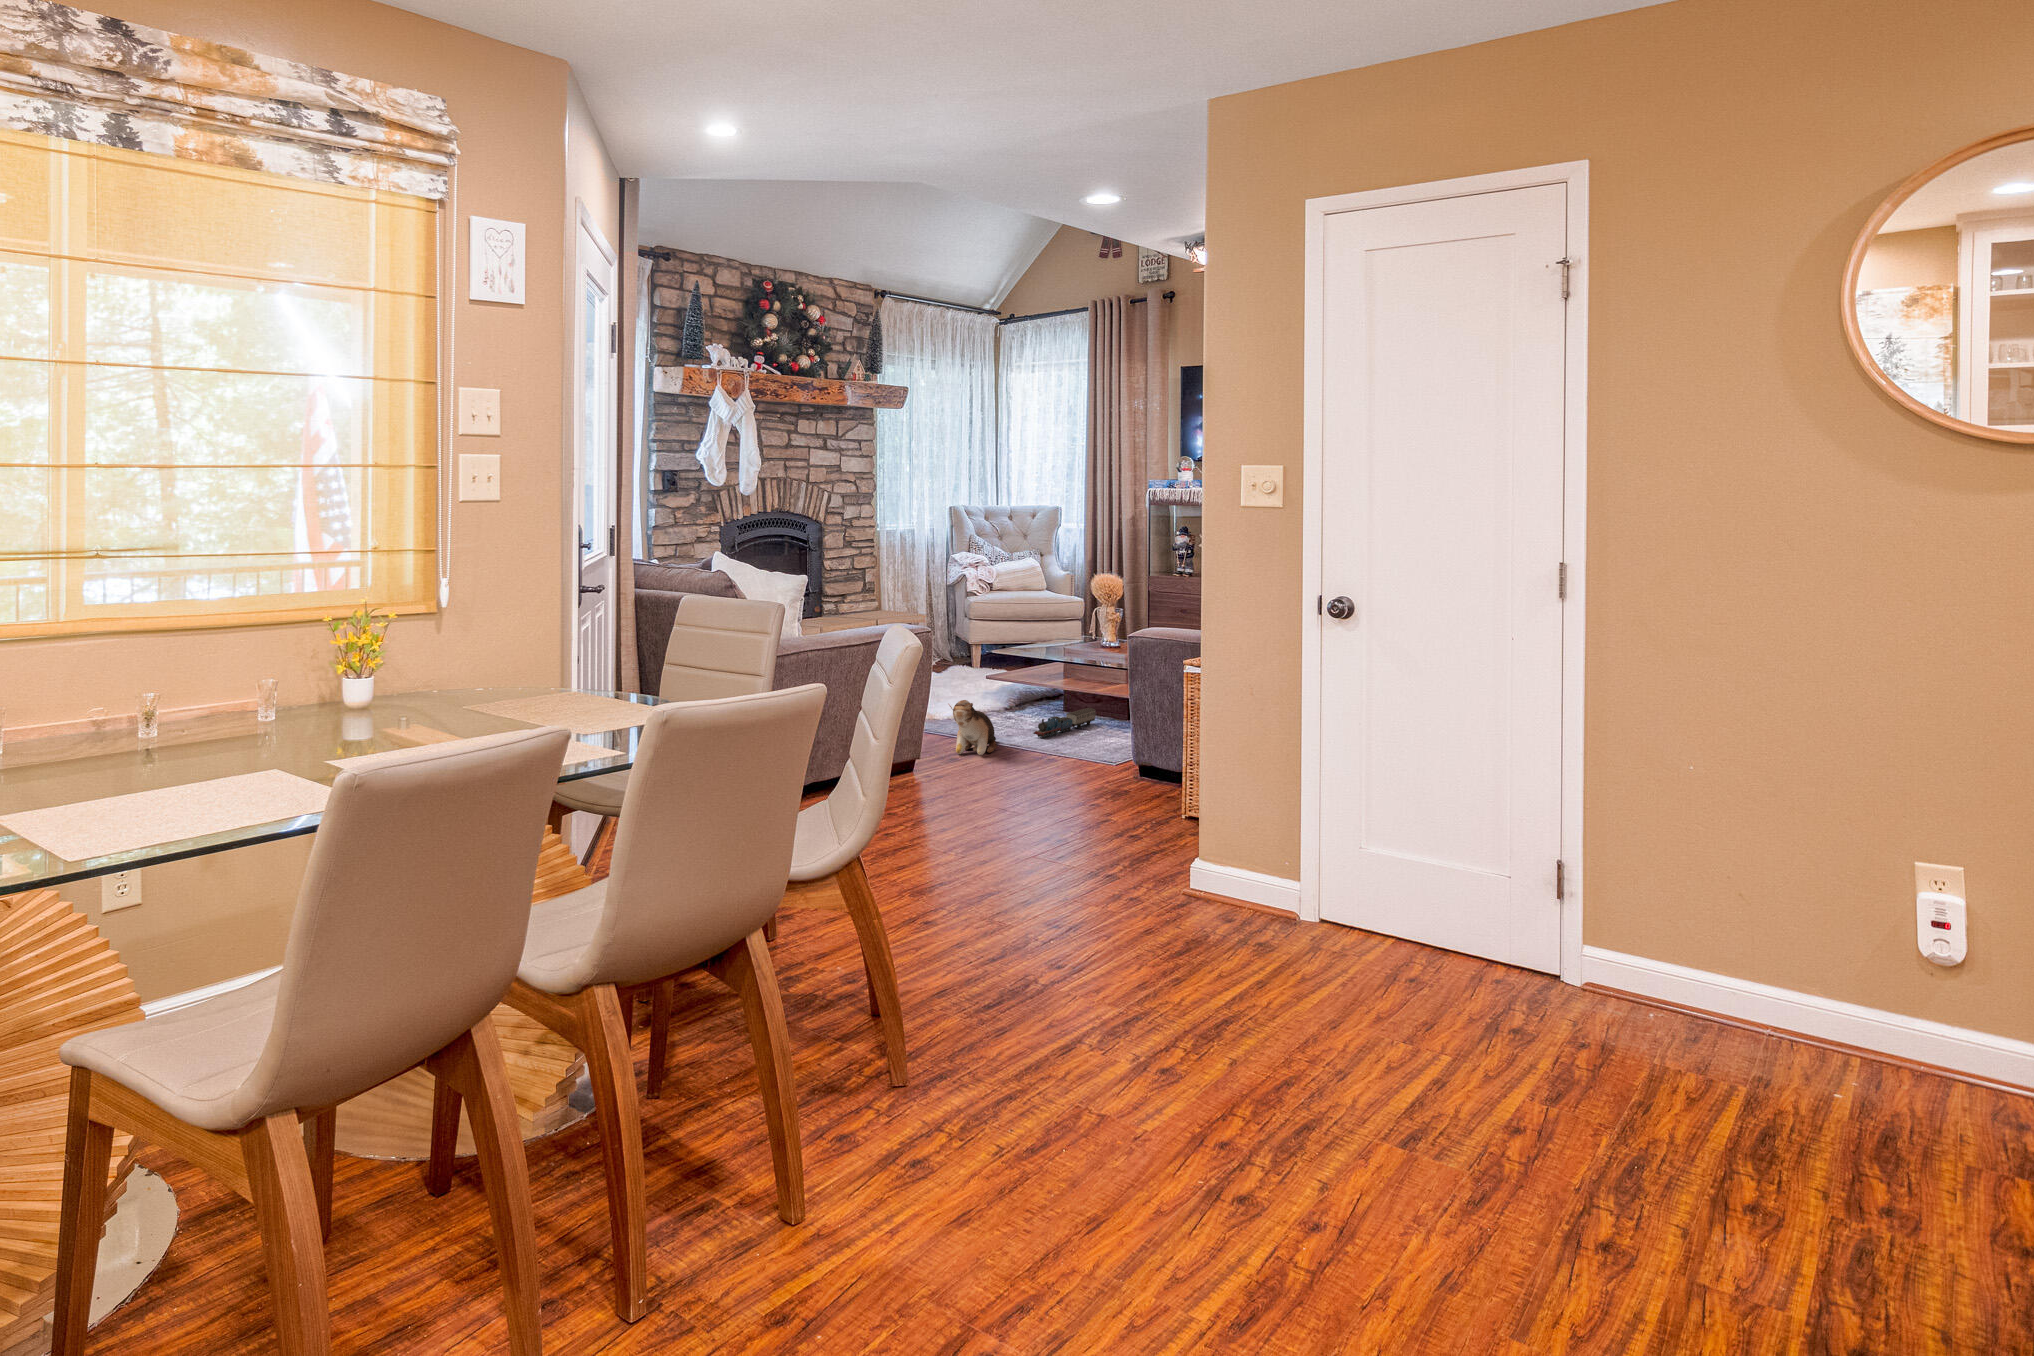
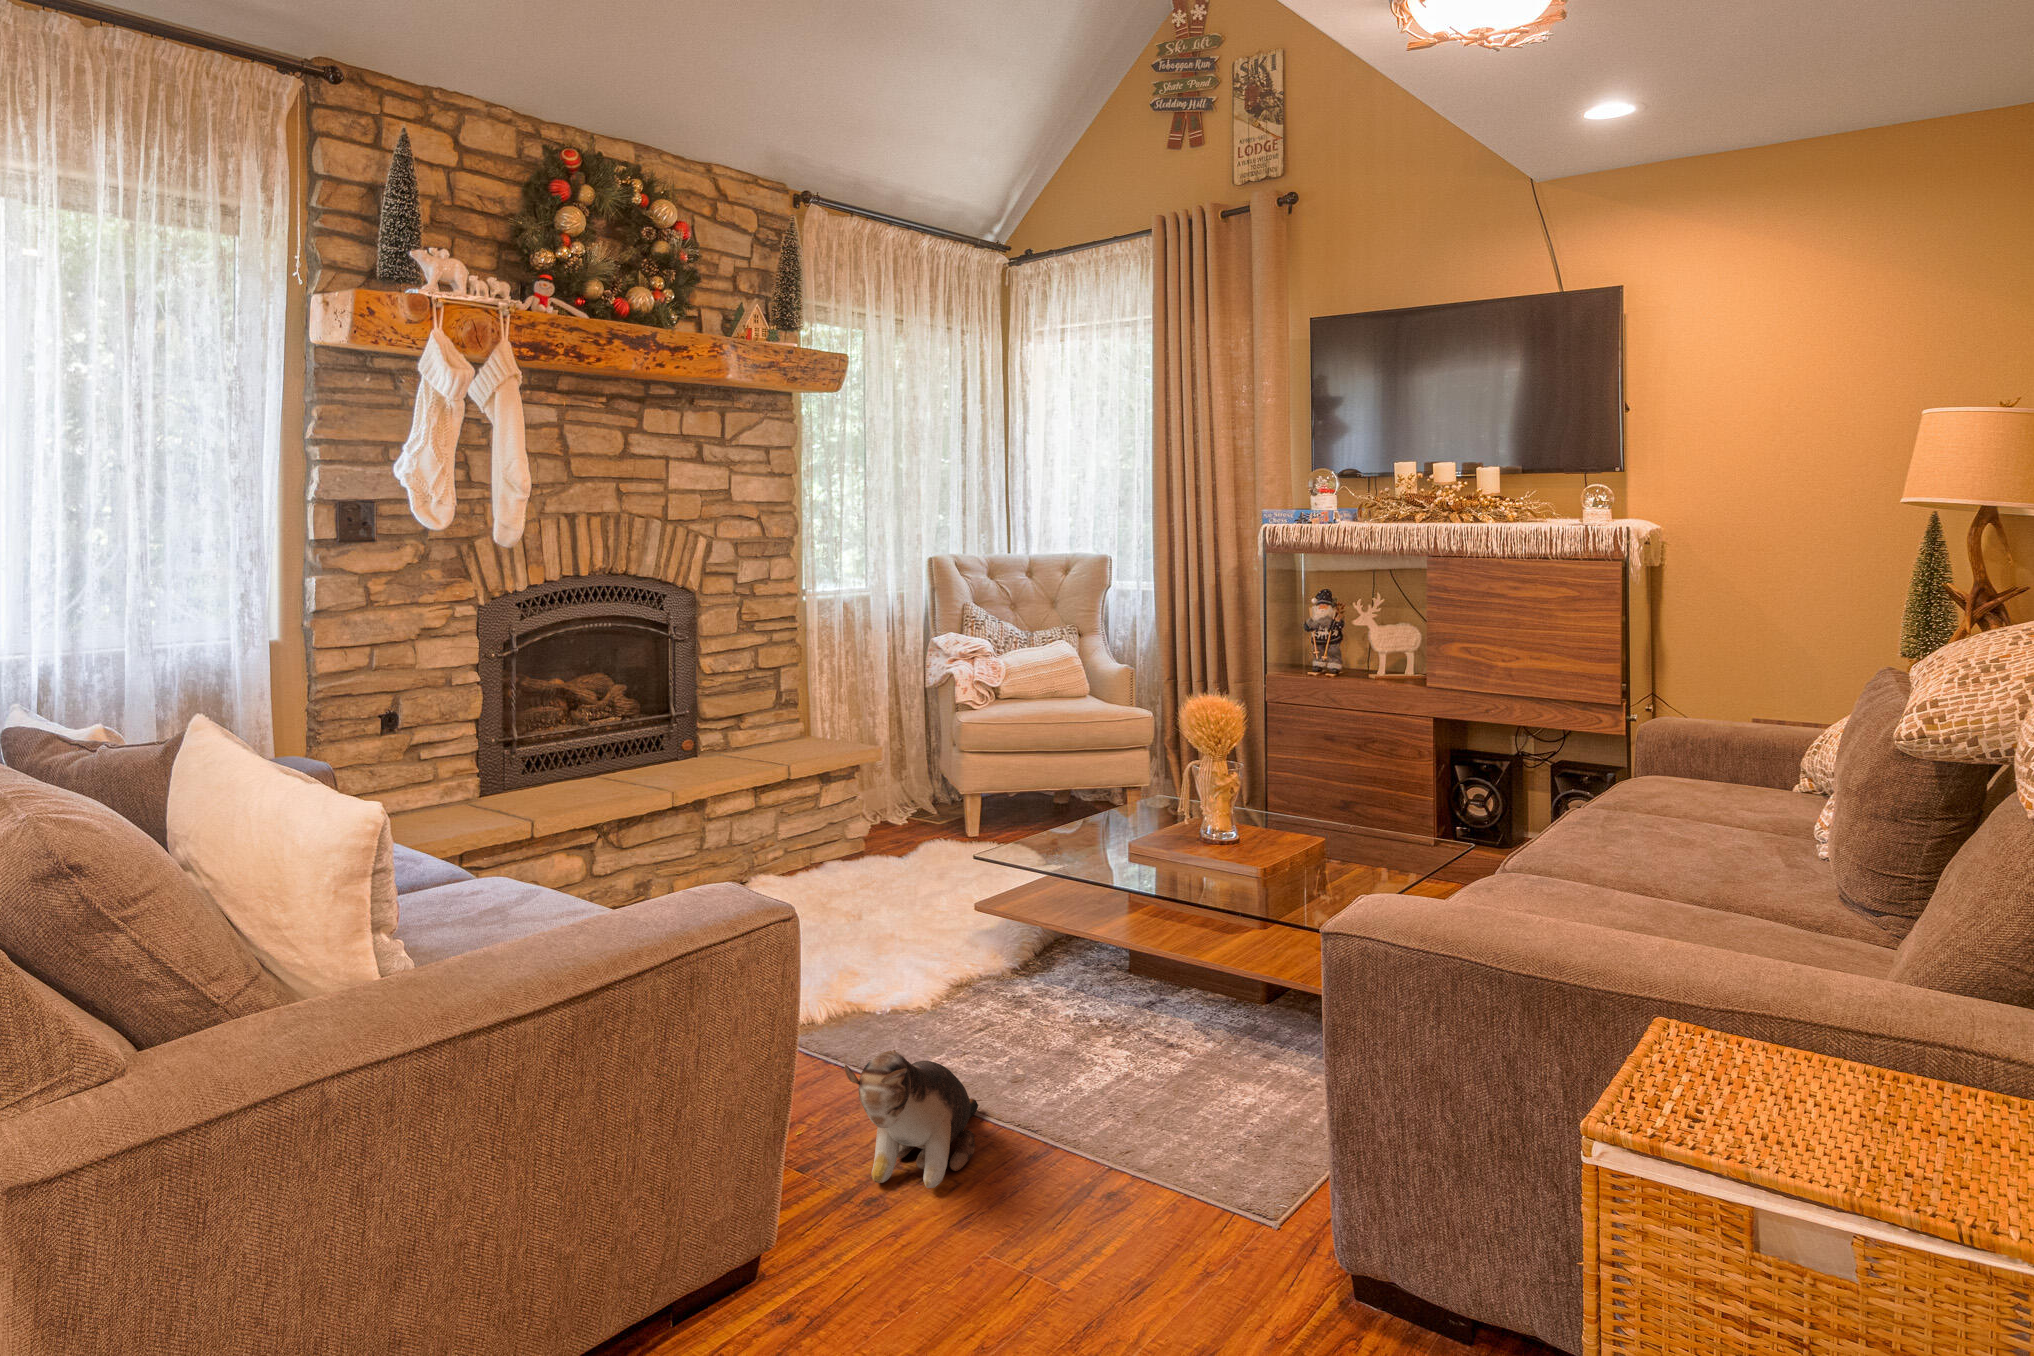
toy train: present [1033,708,1096,738] -> none [1065,987,1199,1089]

